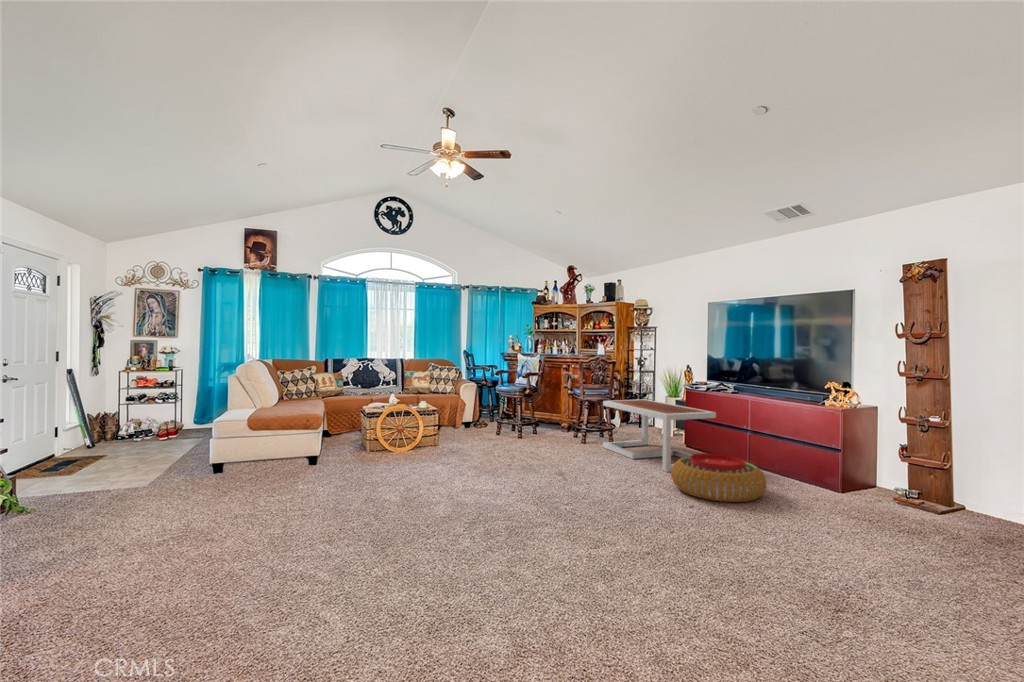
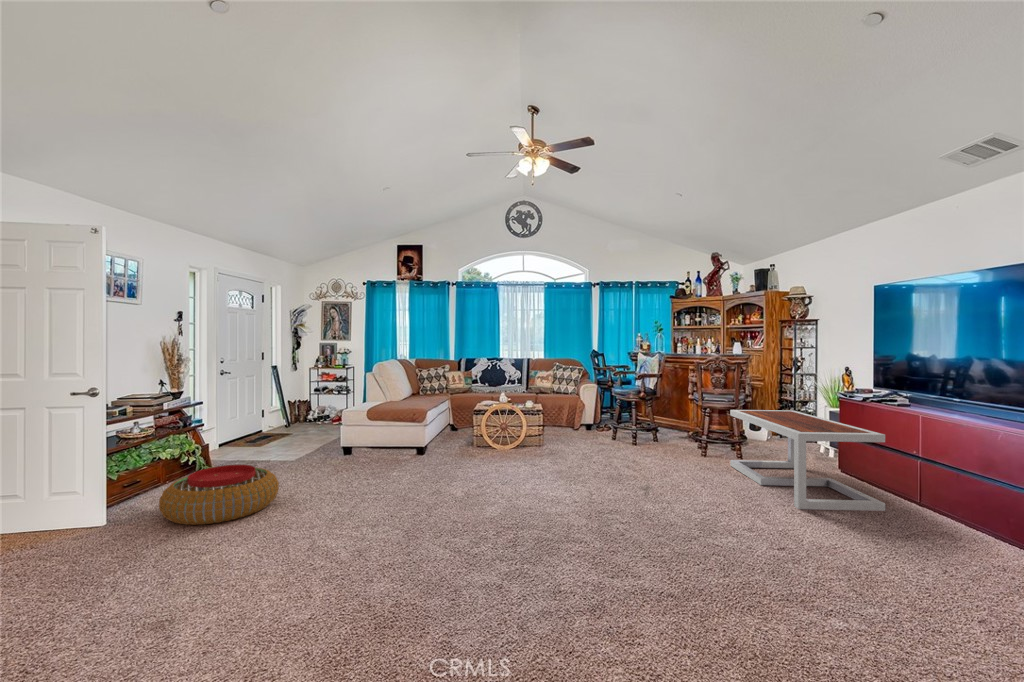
pouf: present [671,453,767,502] -> present [159,465,279,525]

